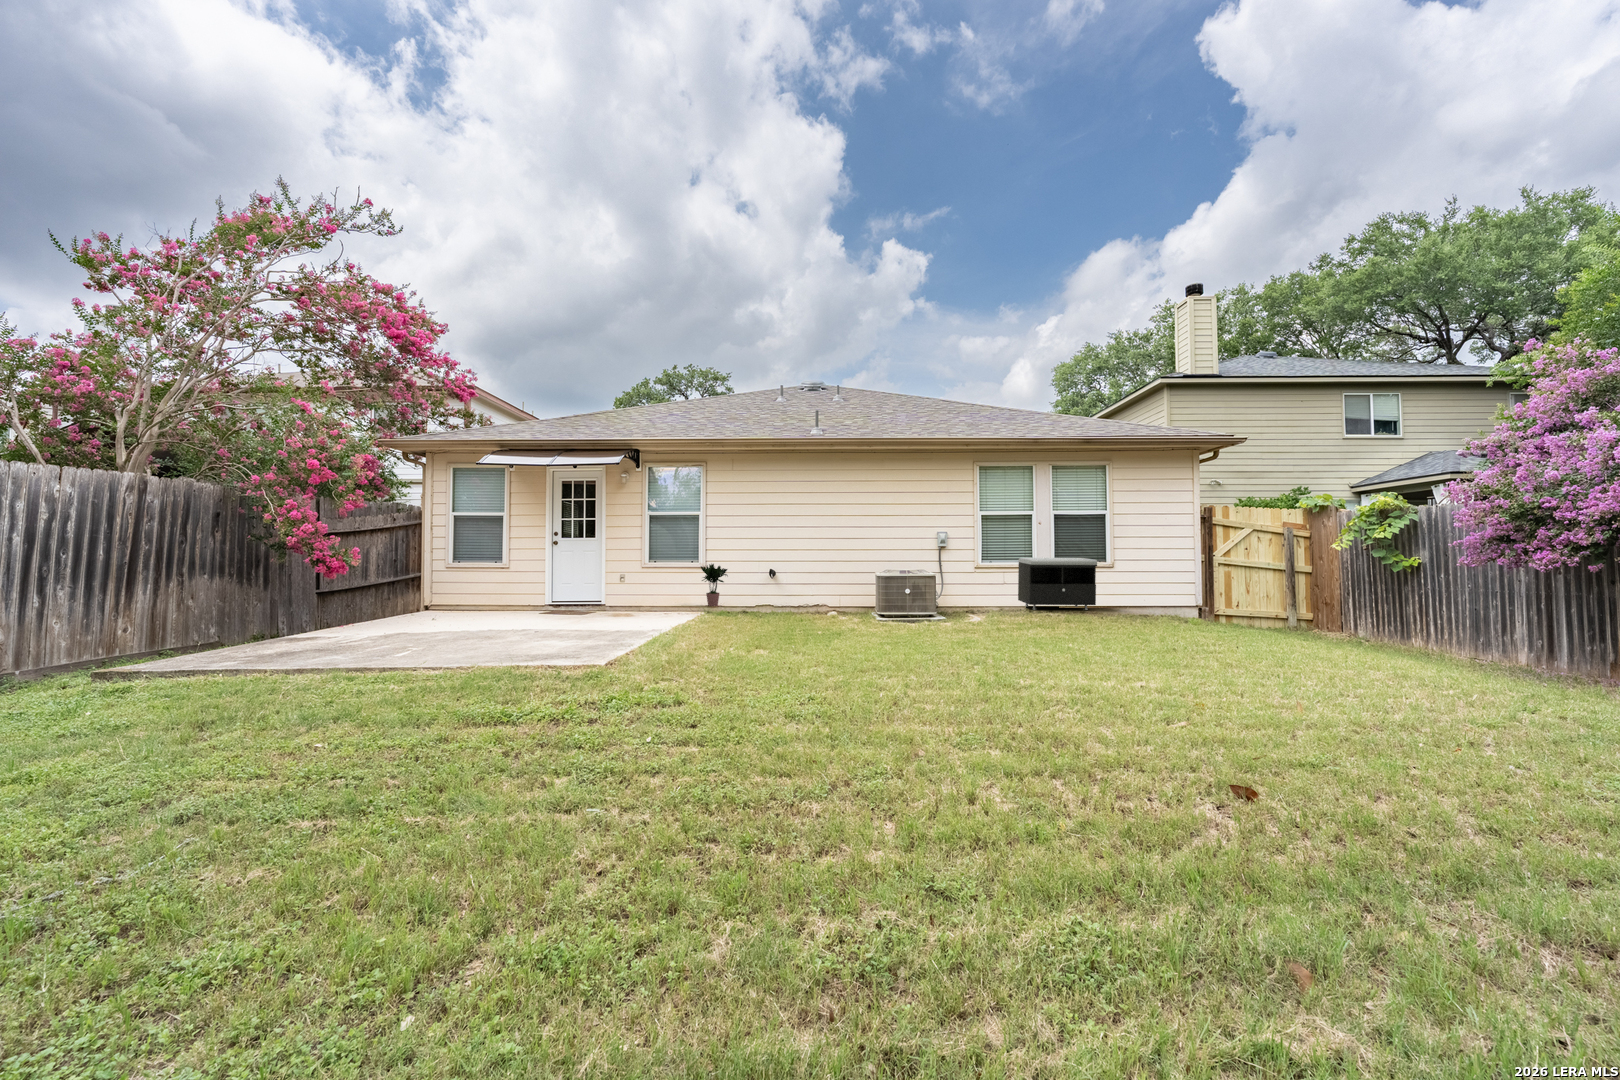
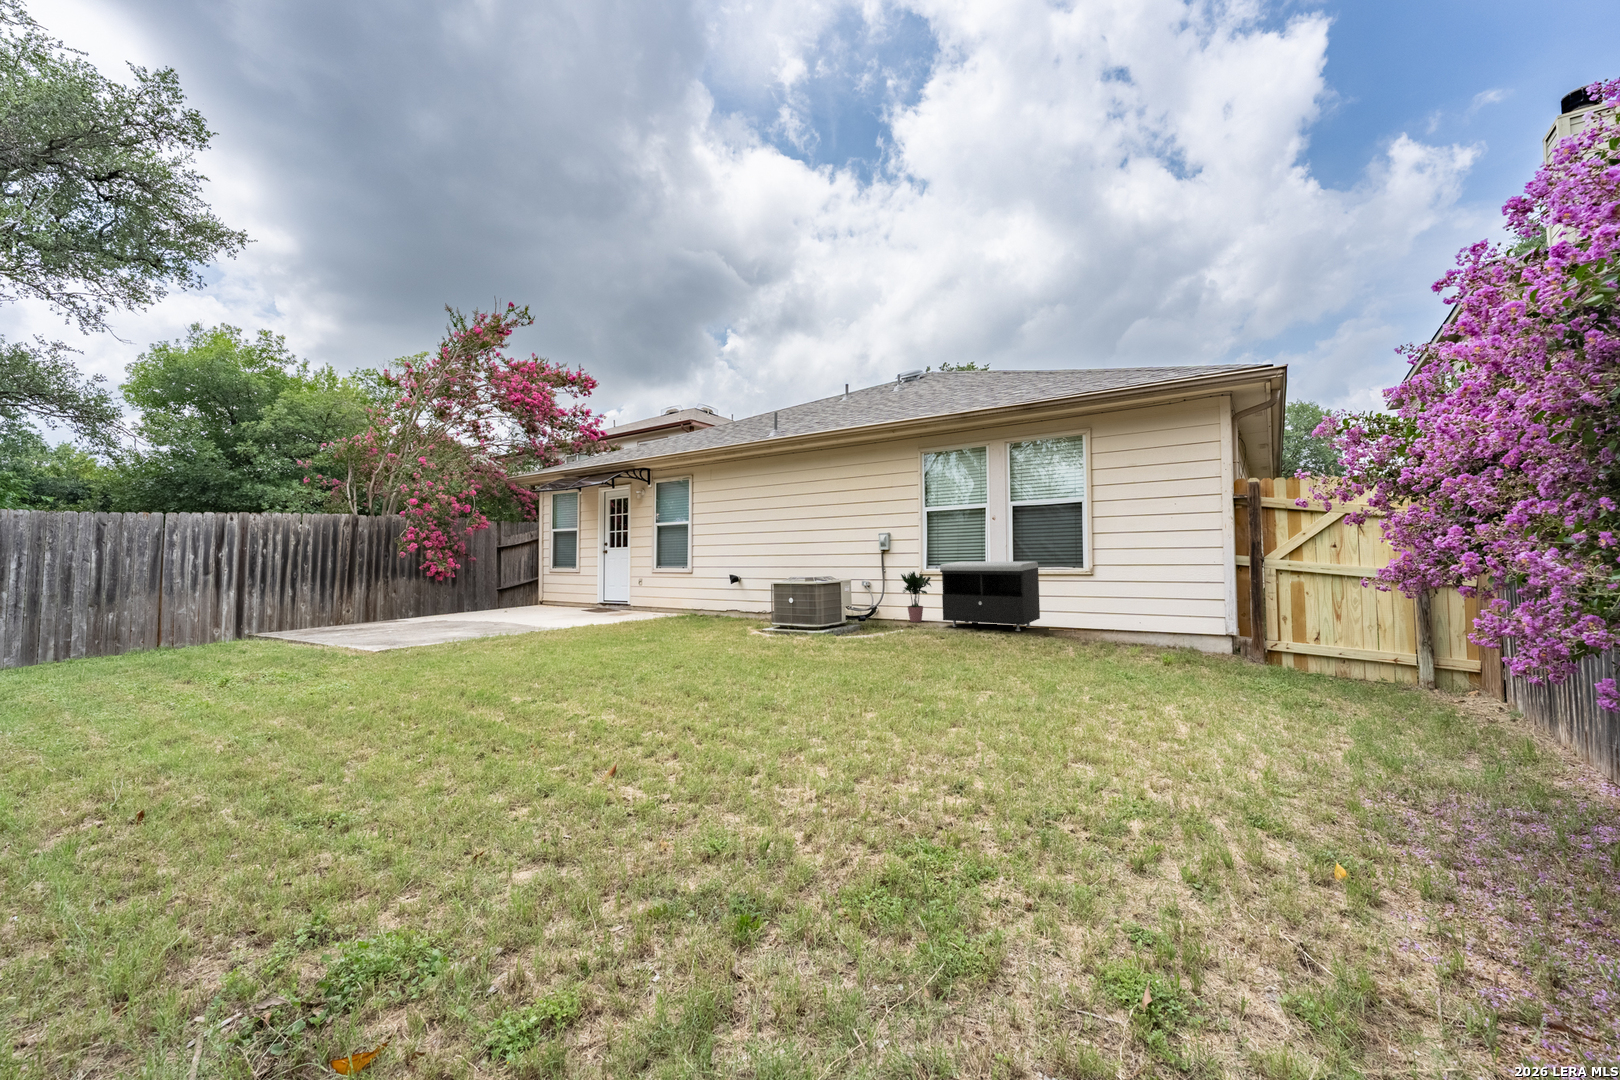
potted plant: present [701,564,728,606] -> present [901,572,931,622]

